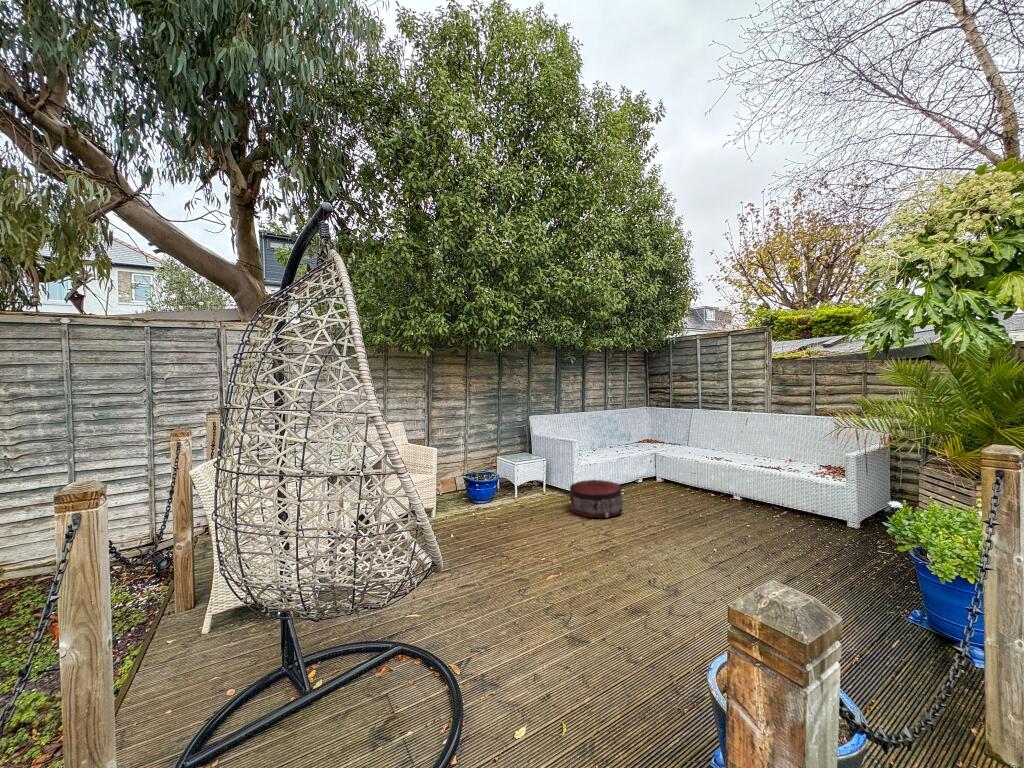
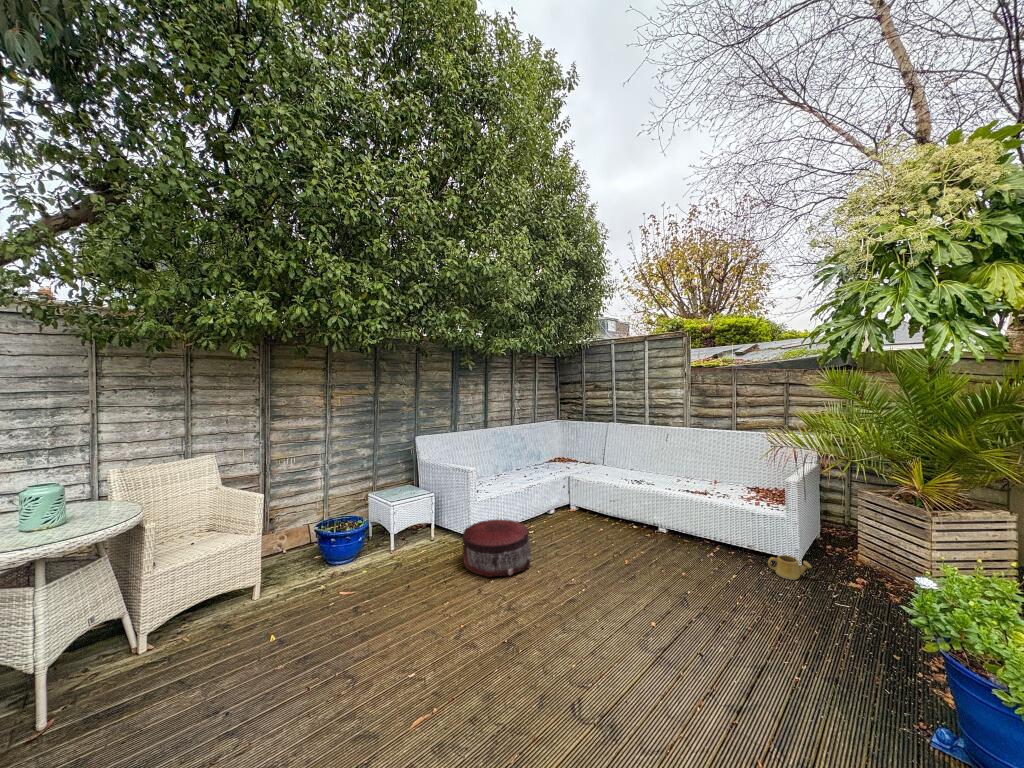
watering can: none [827,516,865,535] -> present [768,555,811,580]

